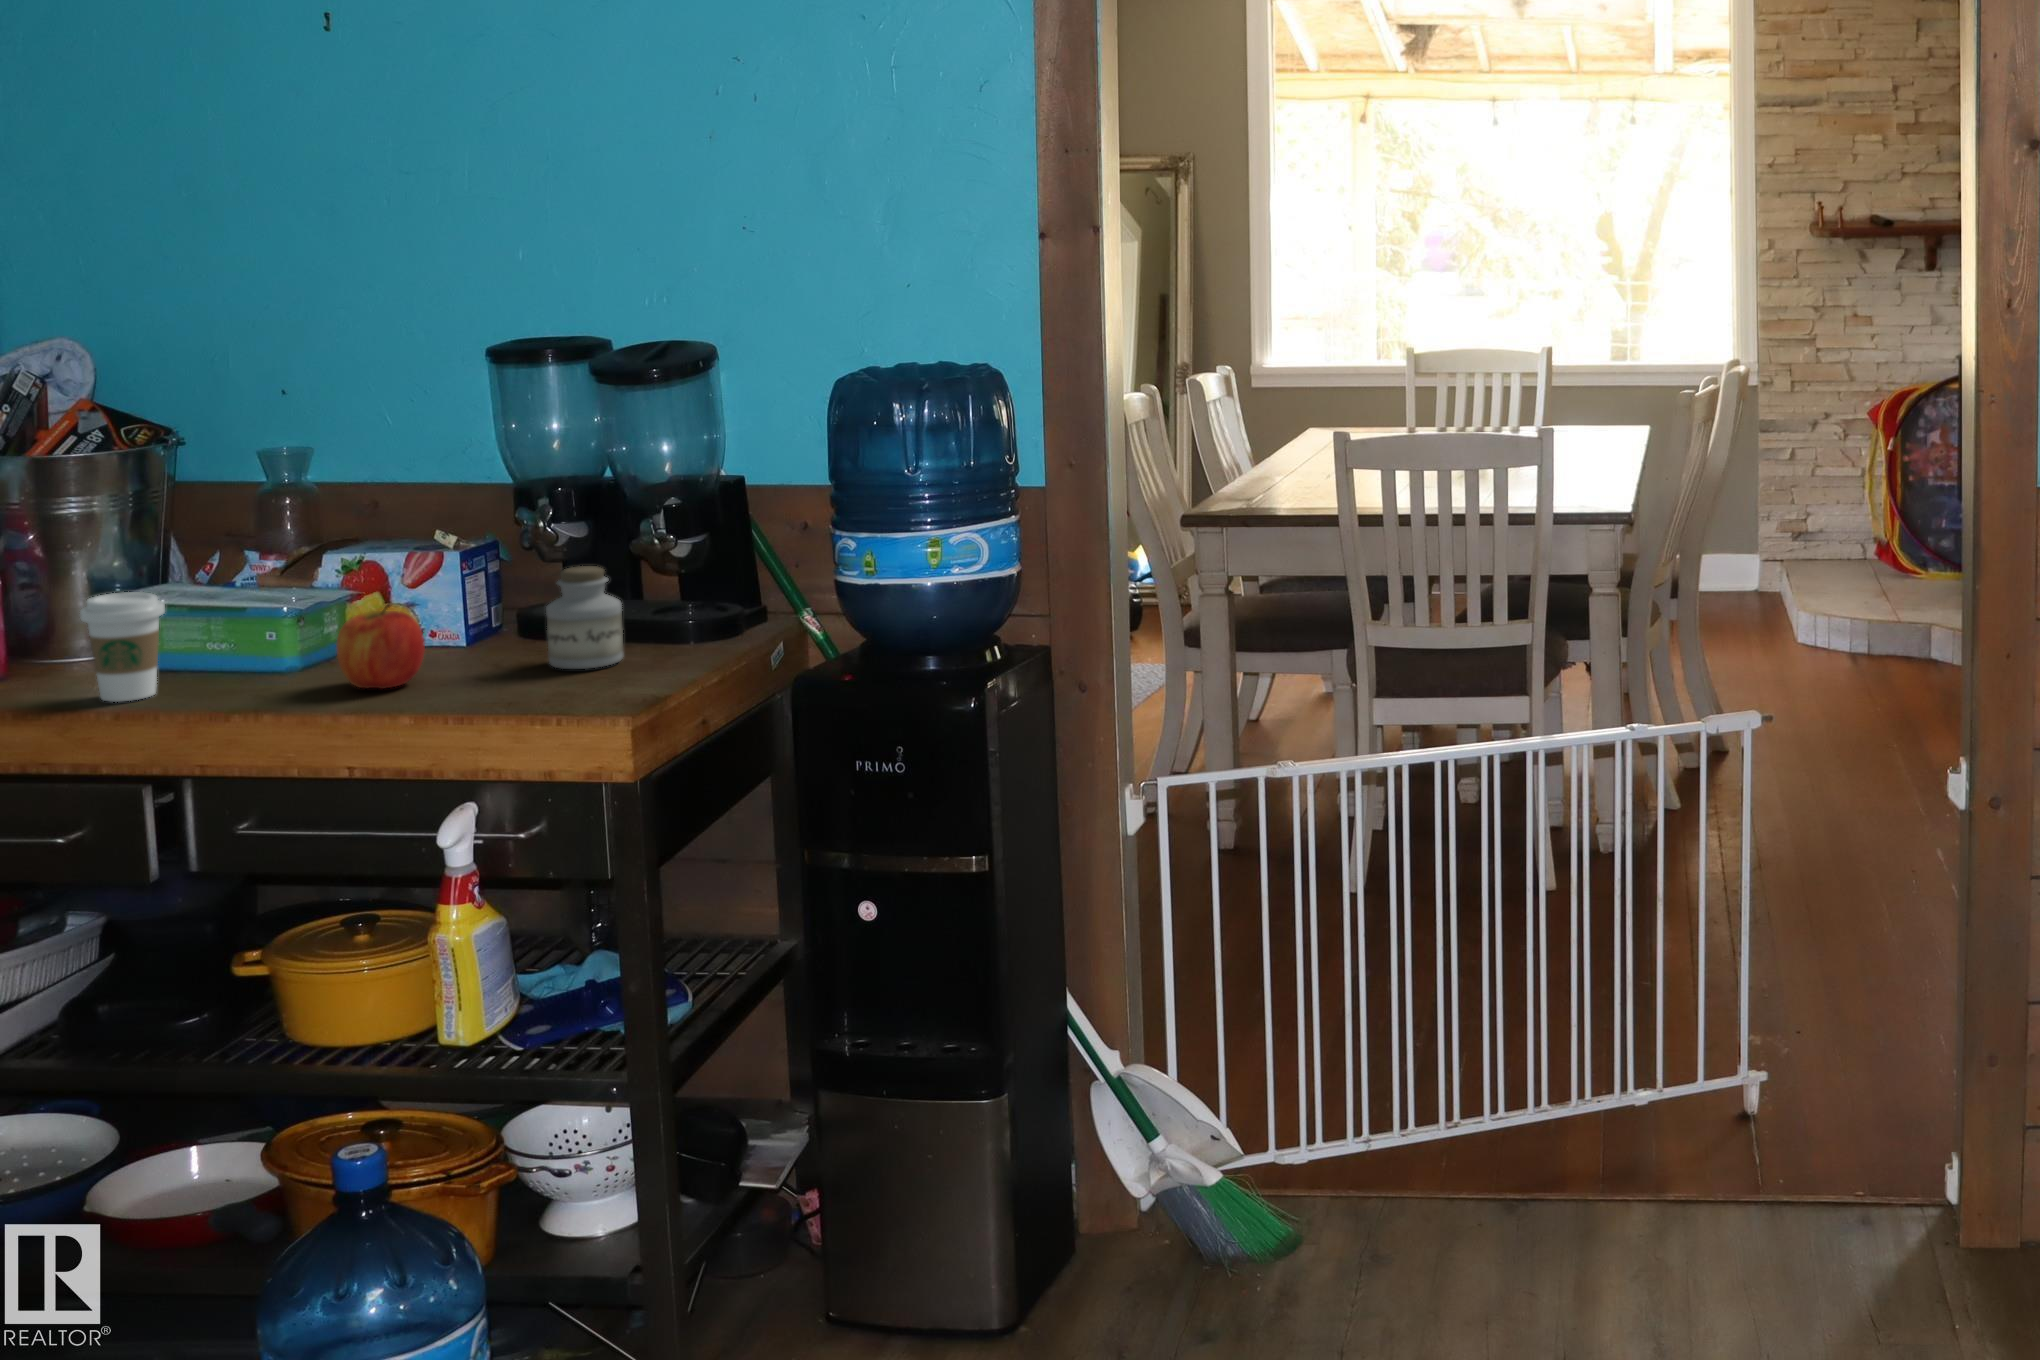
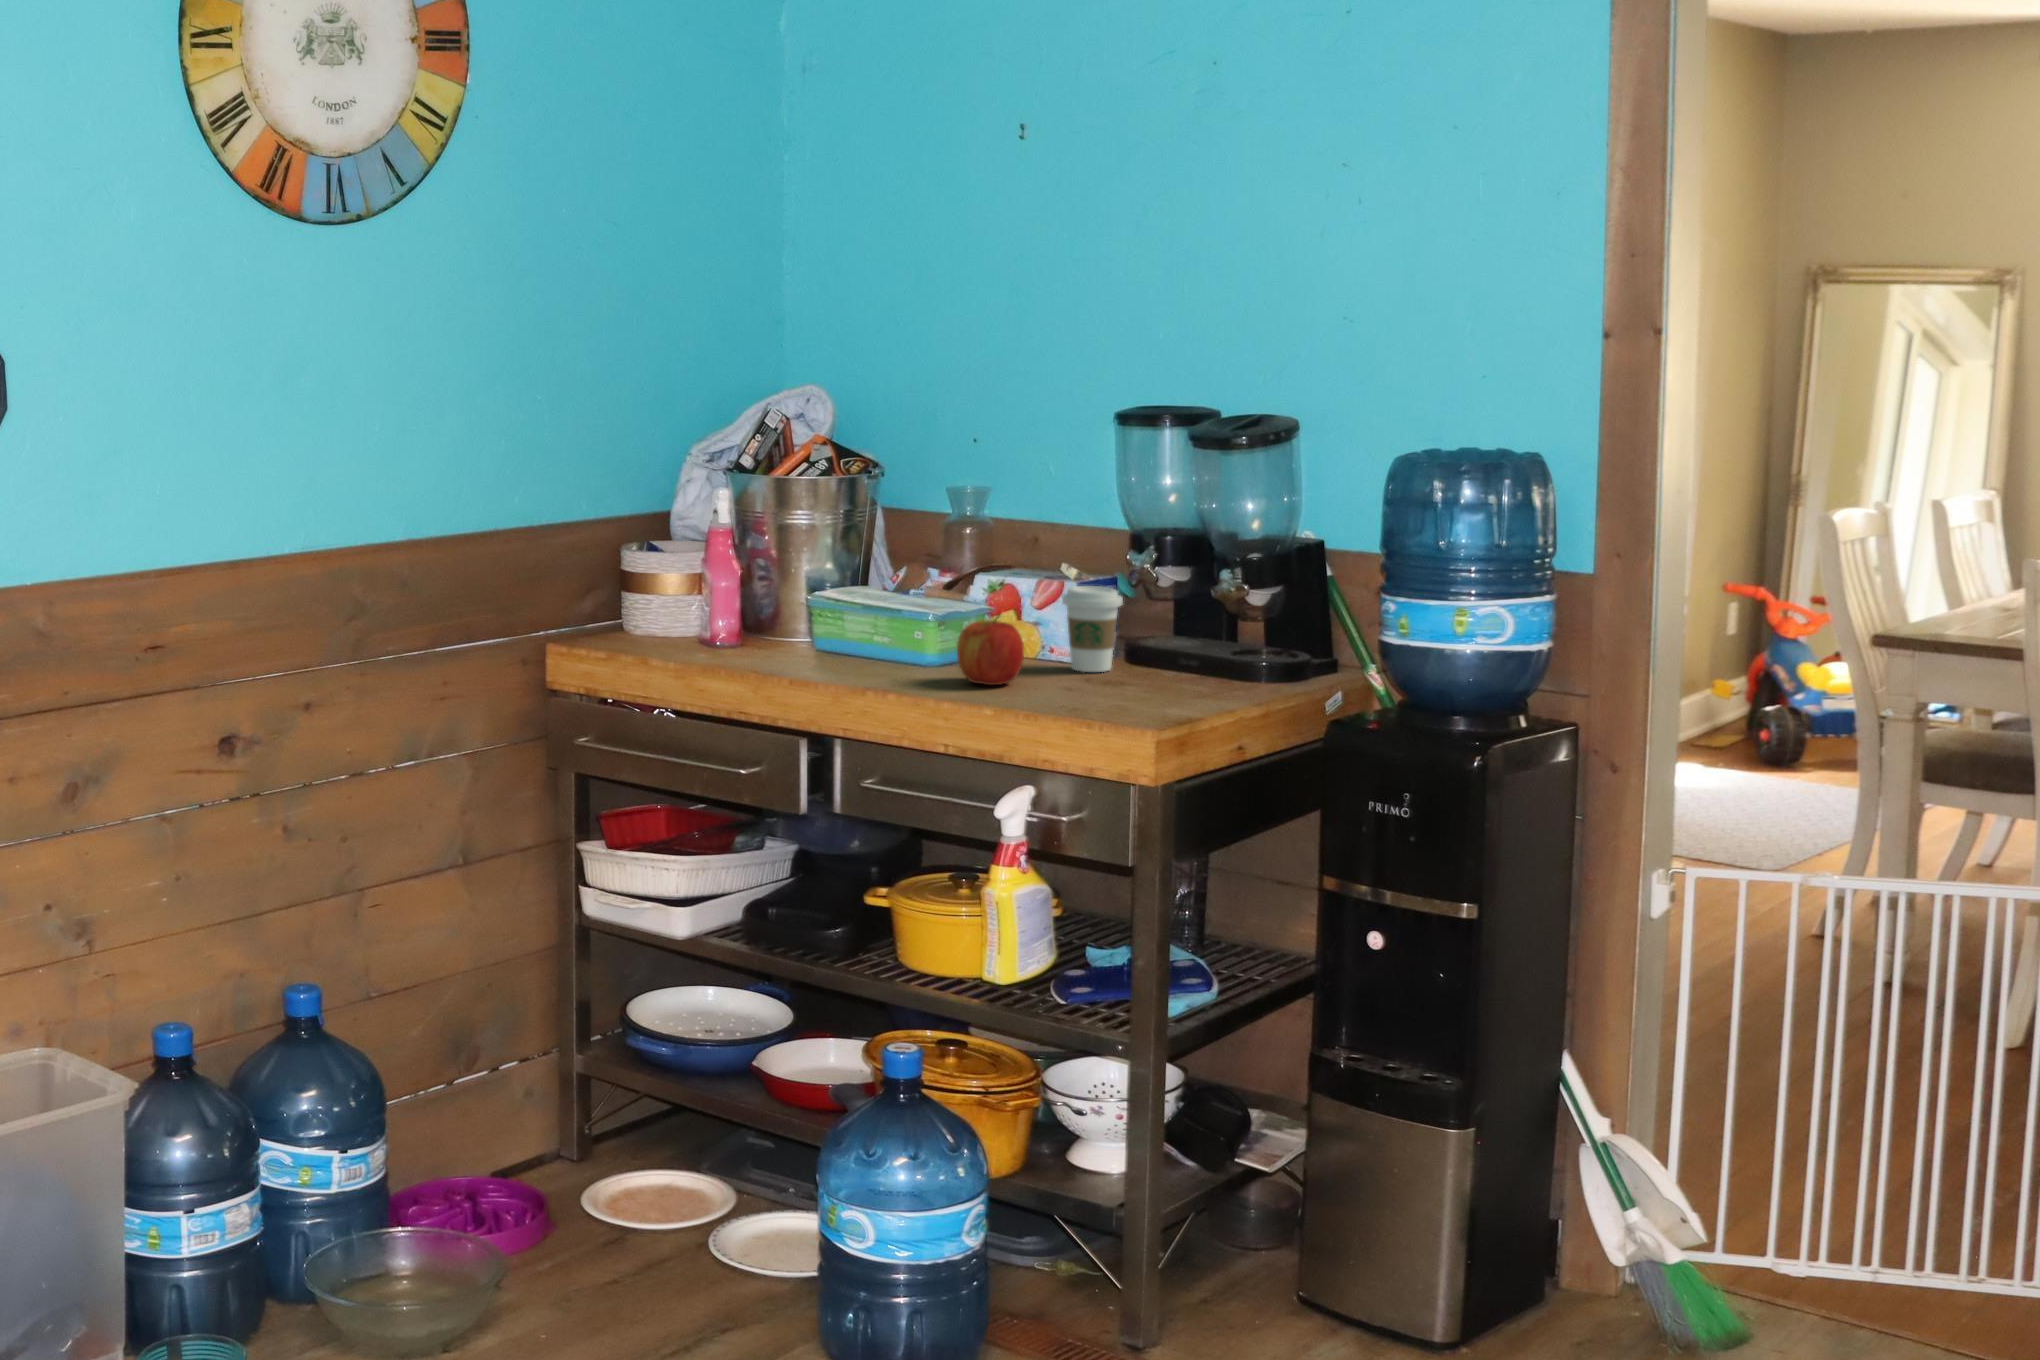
jar: present [546,566,623,669] -> none [1124,602,1188,691]
coffee cup: present [80,592,165,702] -> present [1062,586,1123,672]

